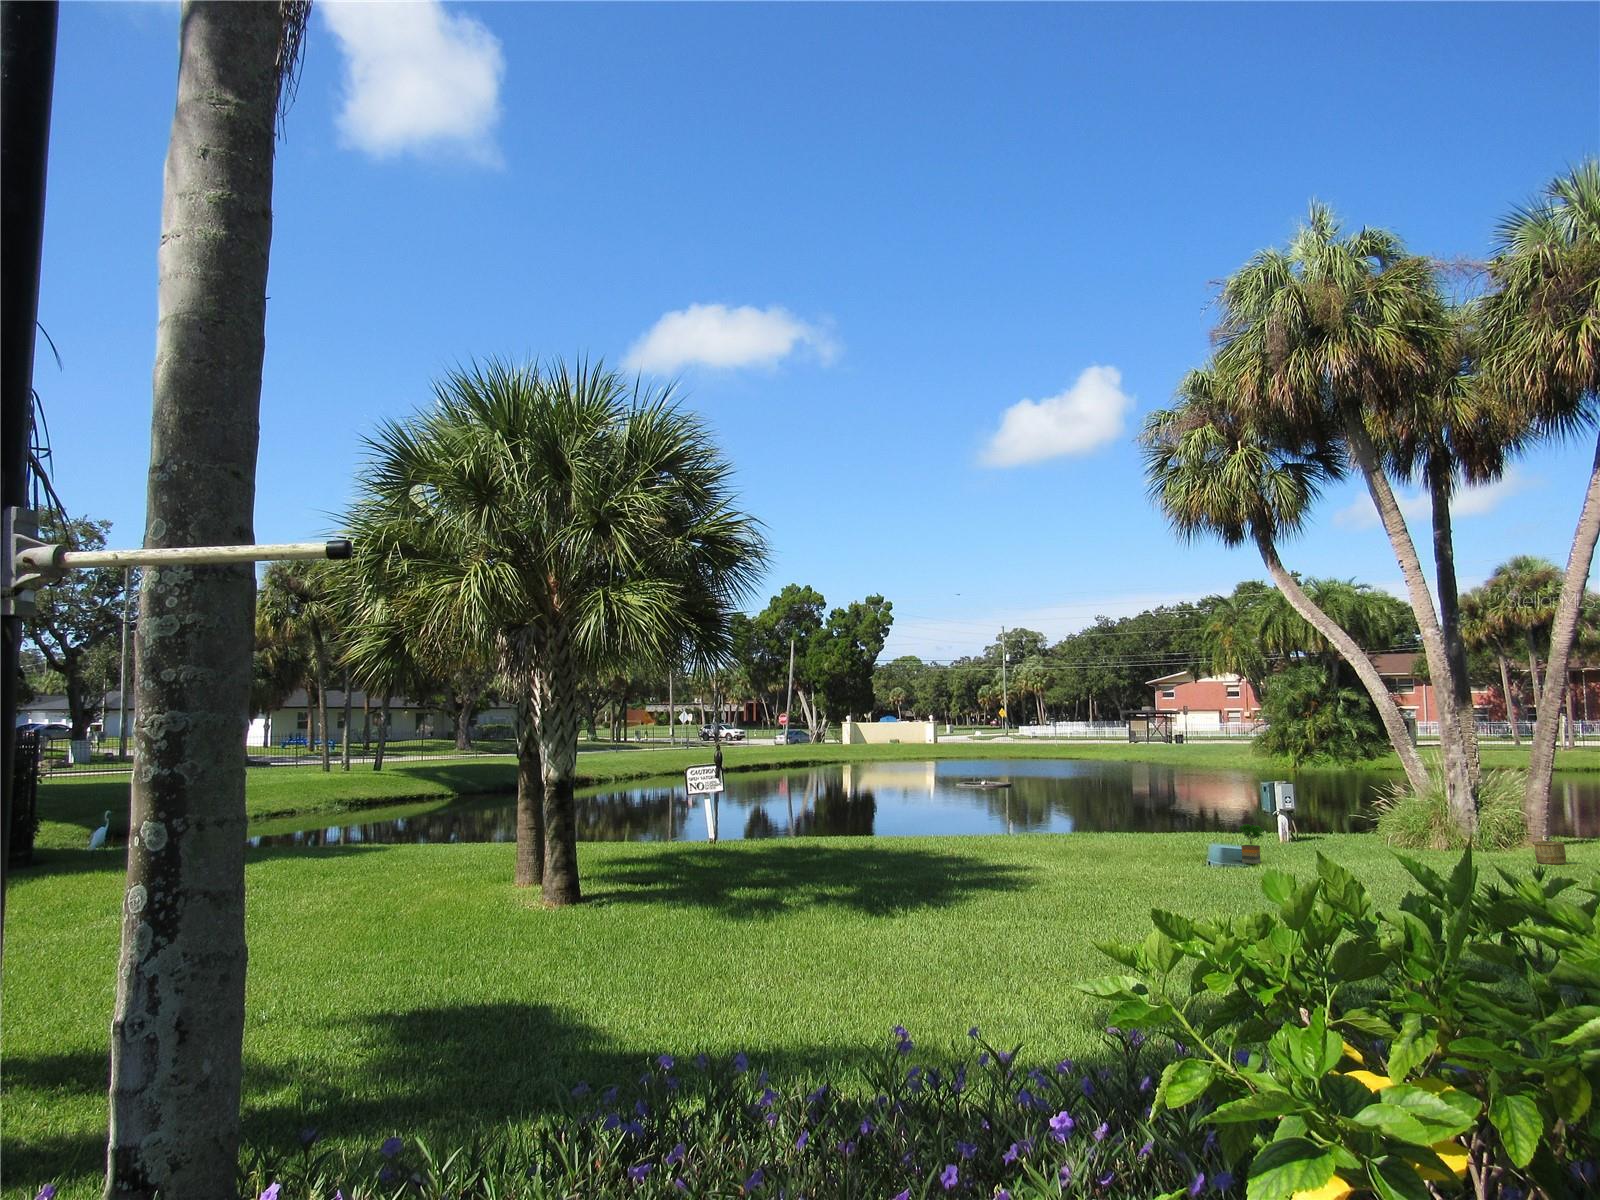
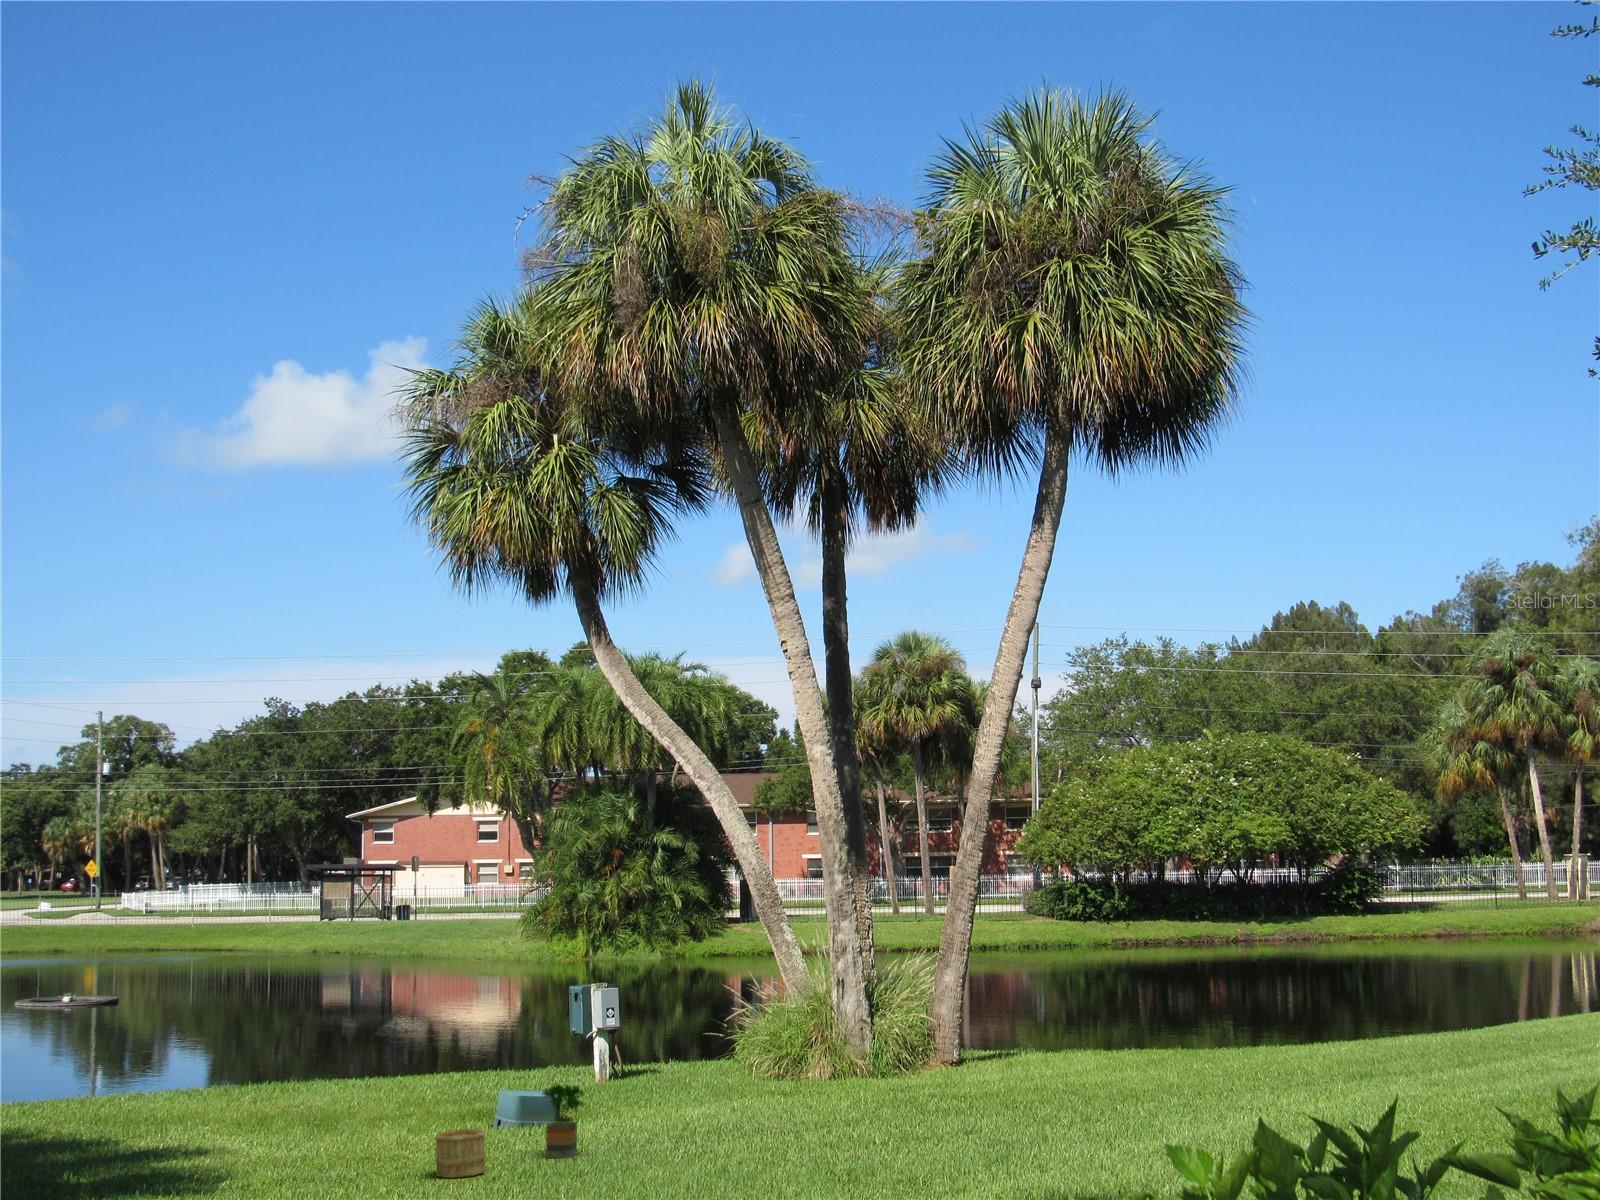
wooden bucket: present [1533,841,1566,864] -> present [434,1129,486,1178]

